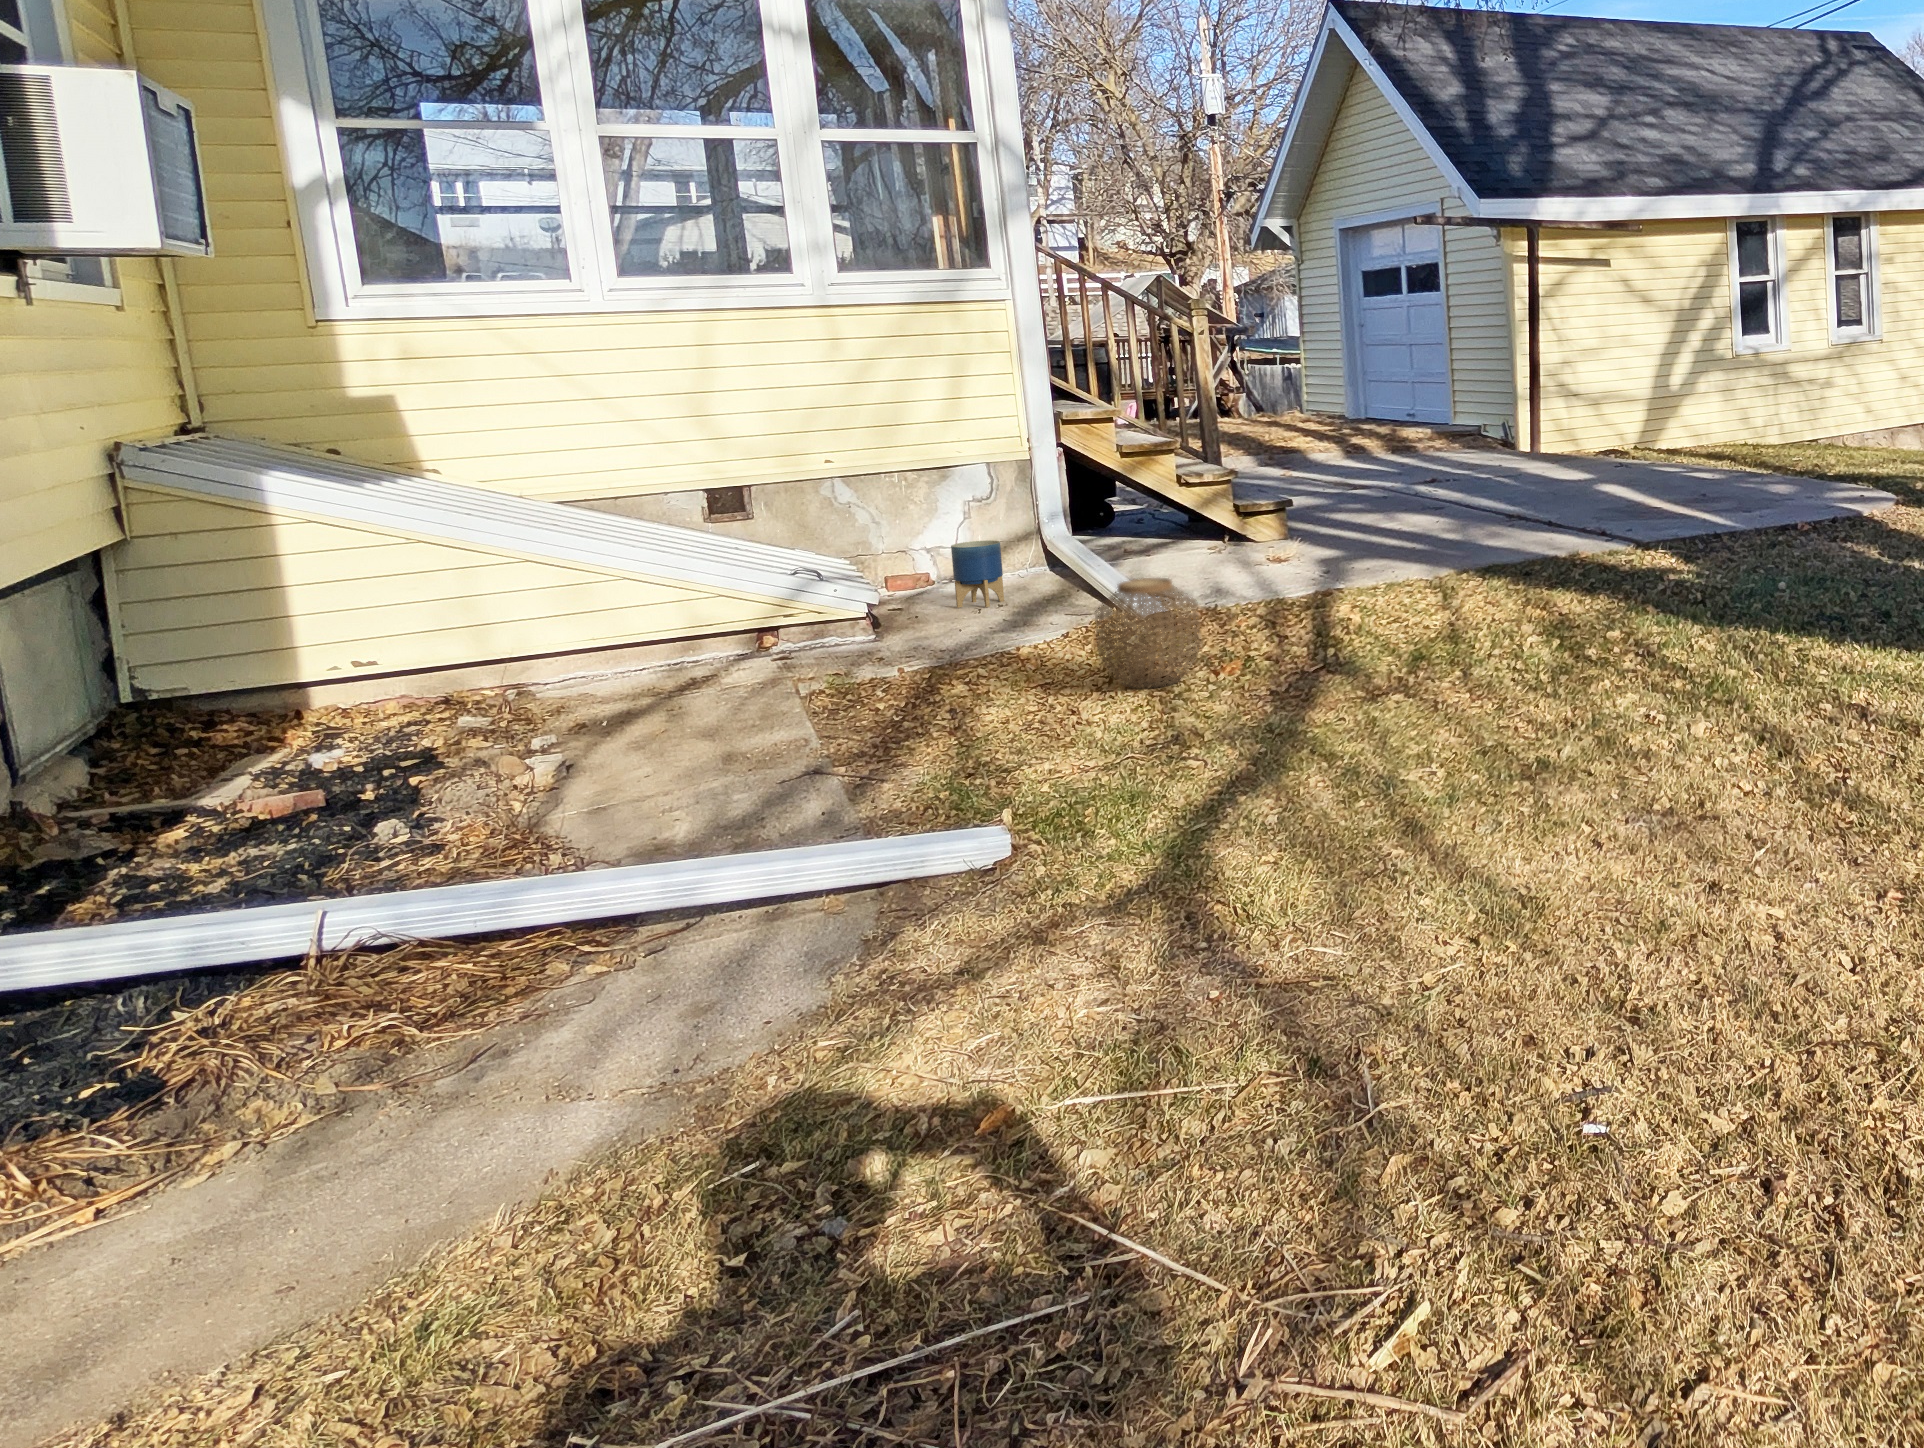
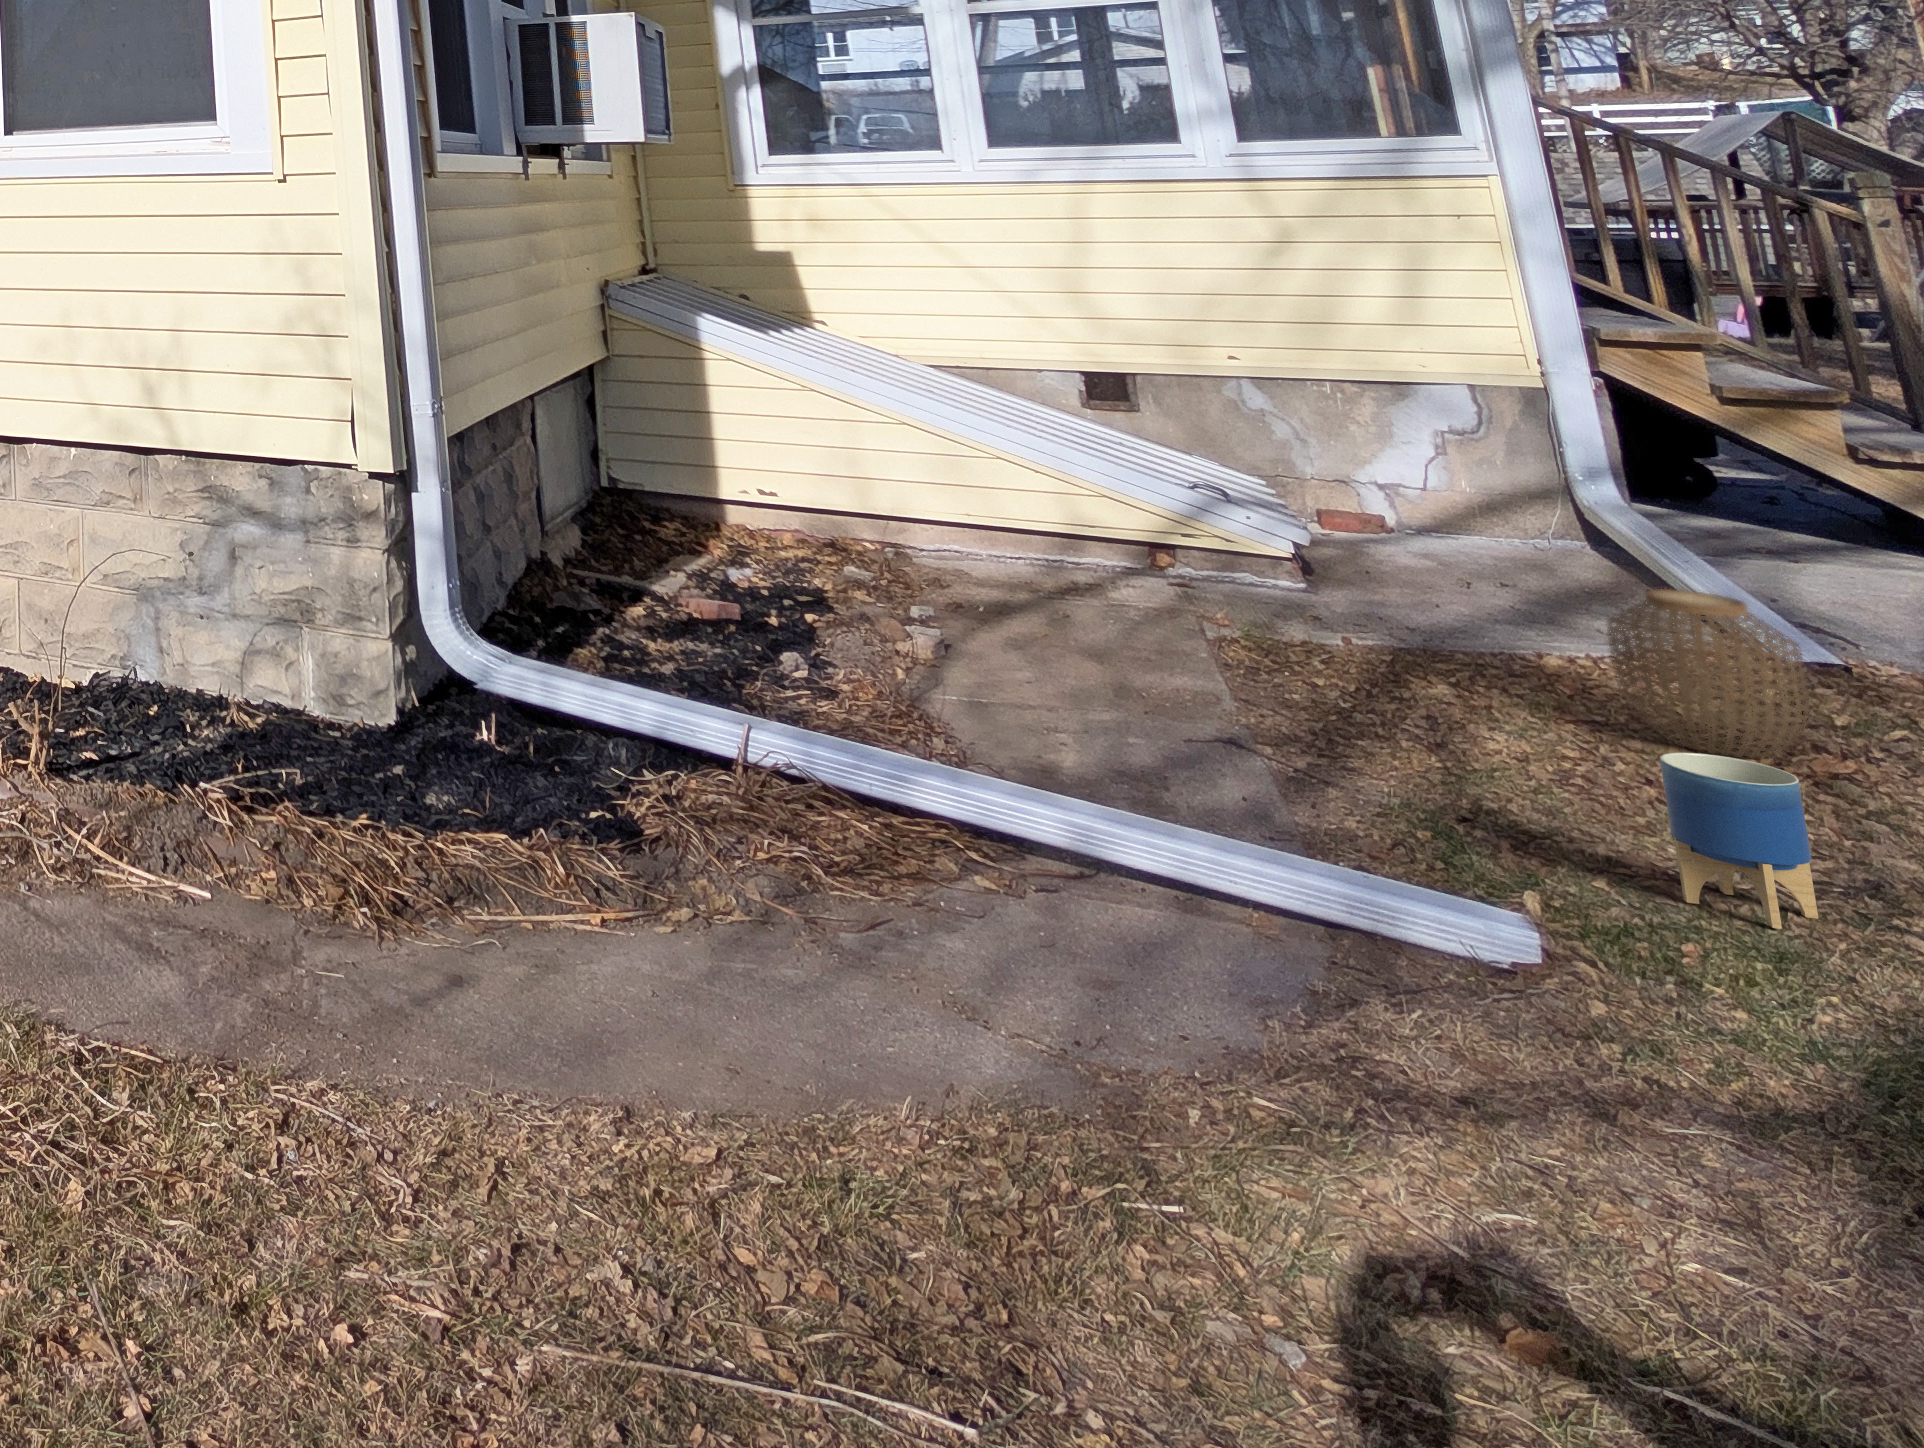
planter: present [951,540,1004,608] -> present [1660,753,1818,929]

